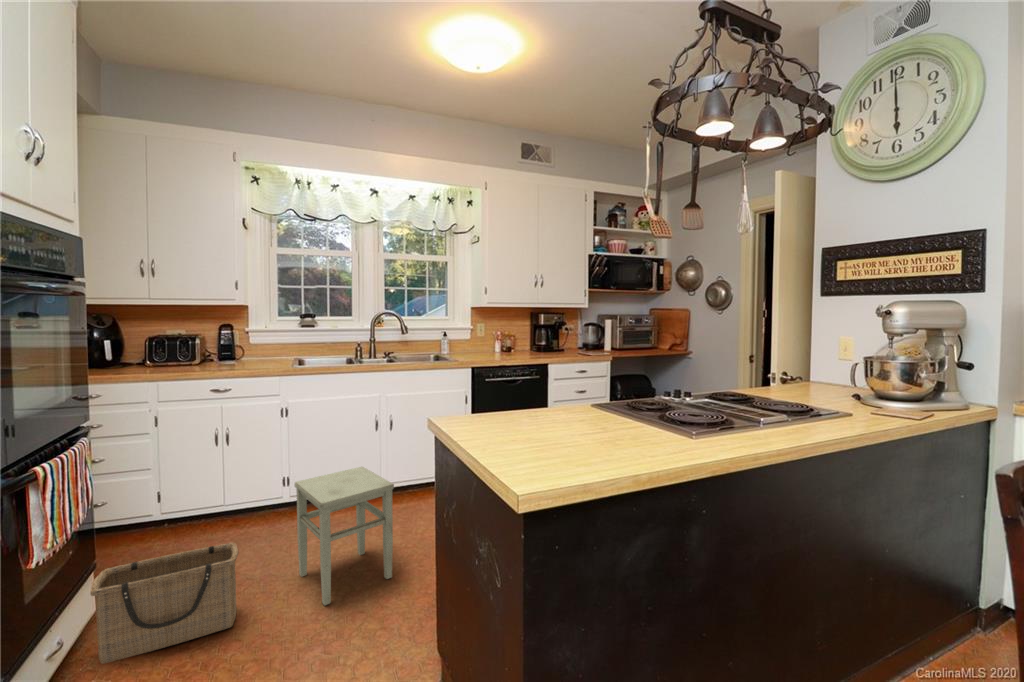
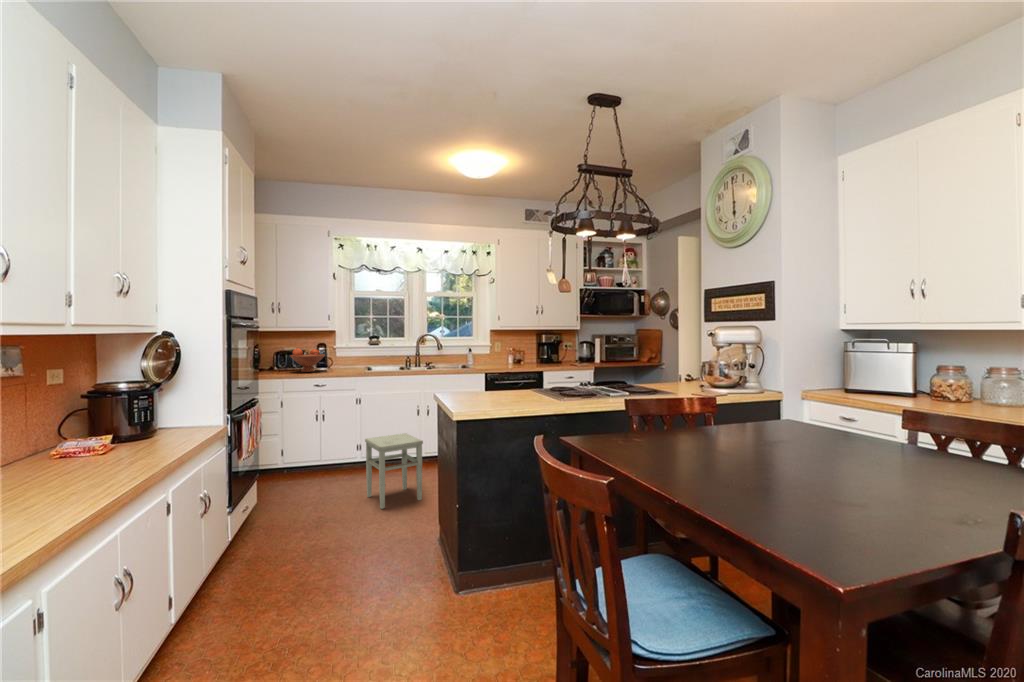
fruit bowl: none [170,331,230,369] -> present [290,348,325,372]
basket: present [91,543,238,664] -> none [263,469,335,523]

